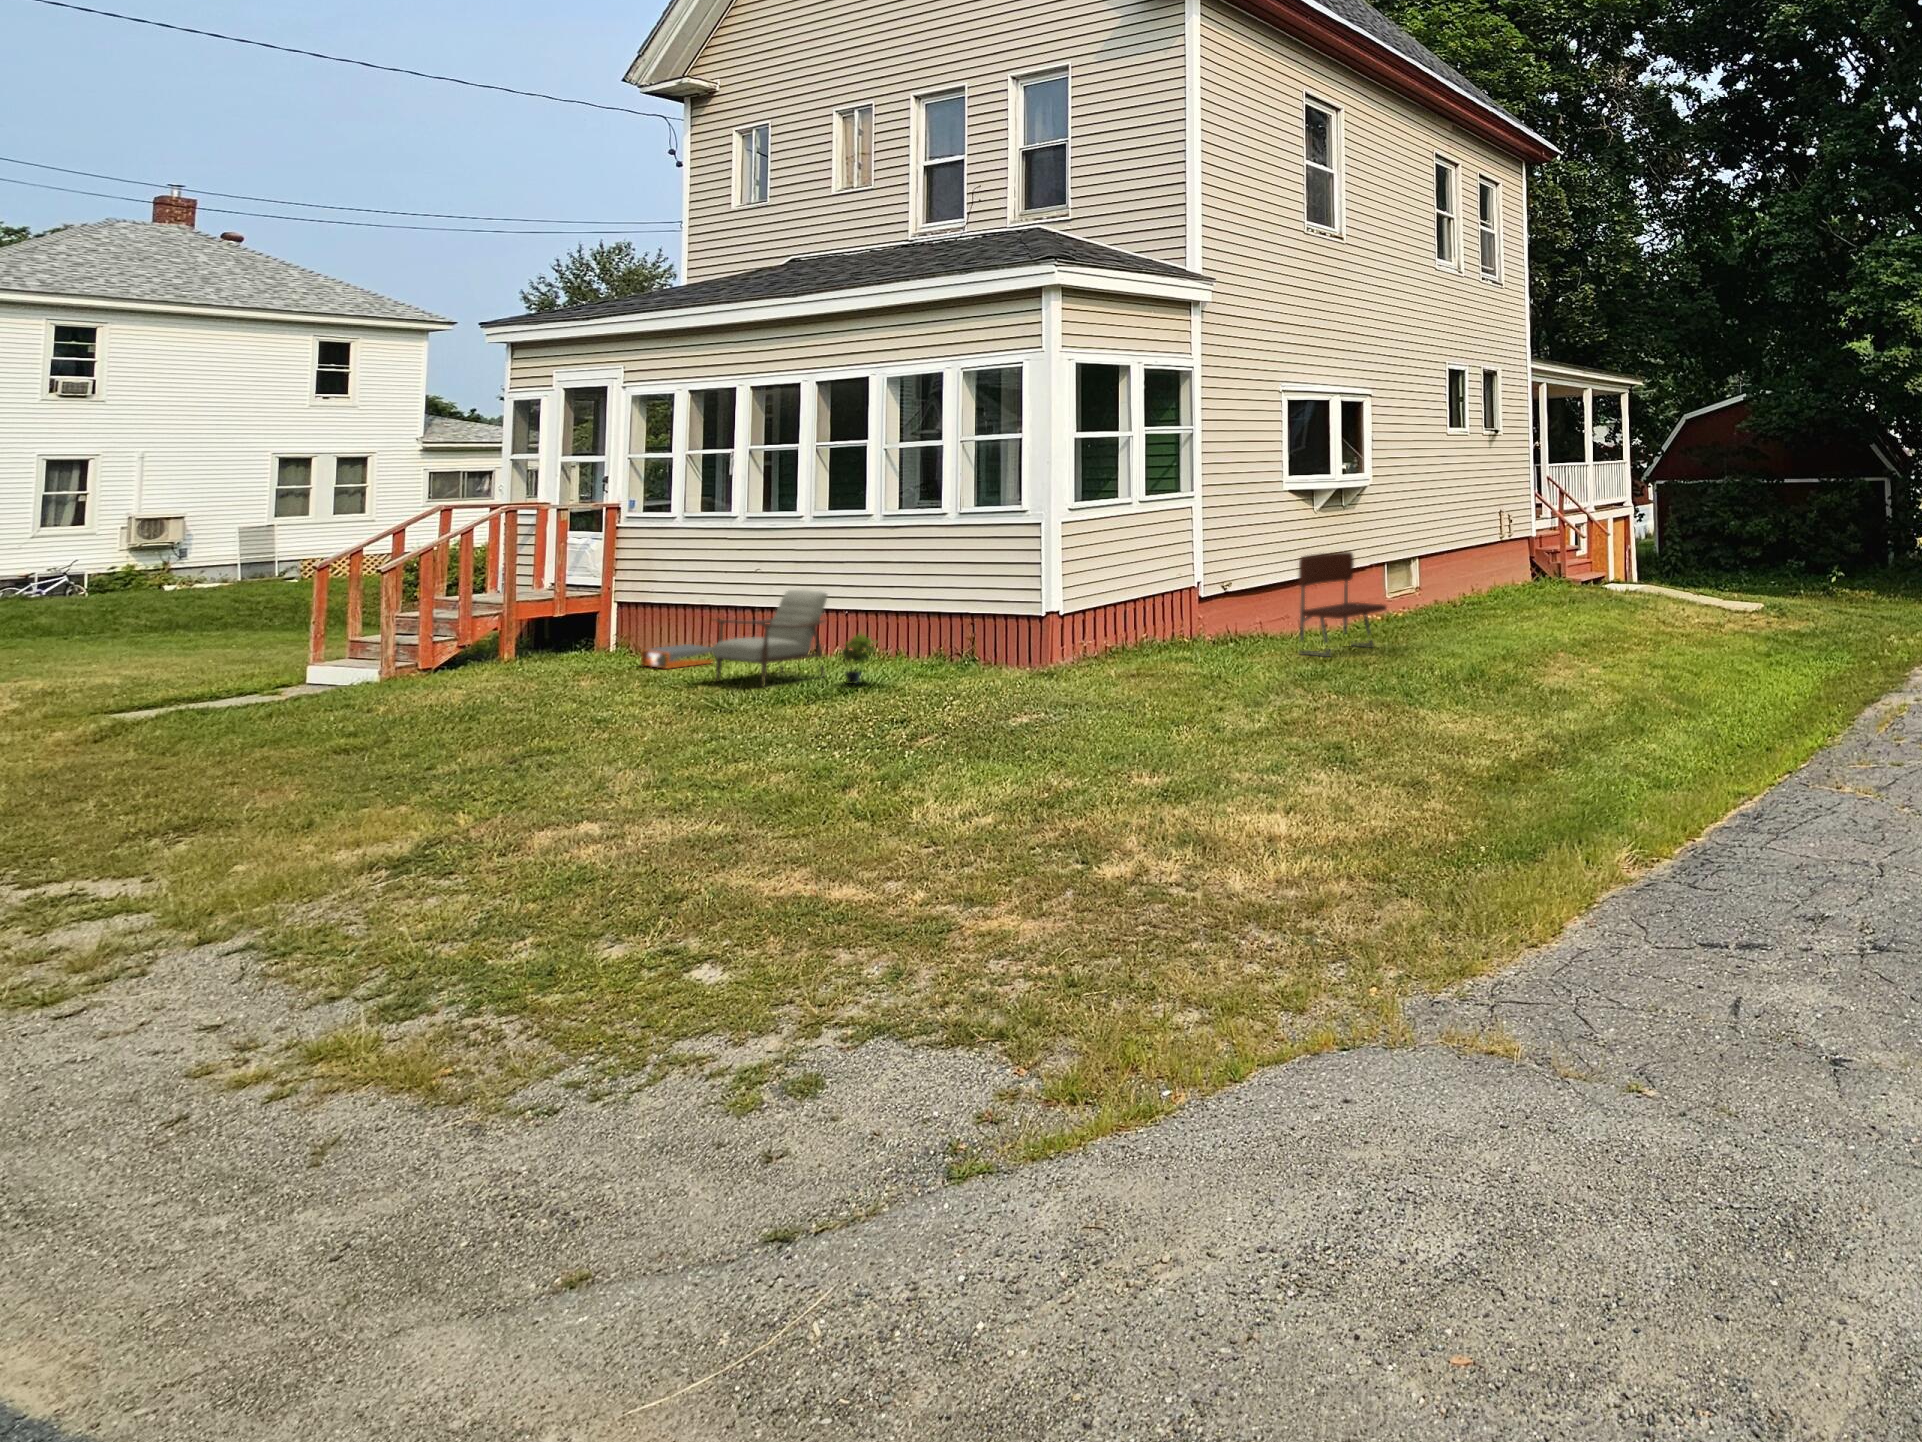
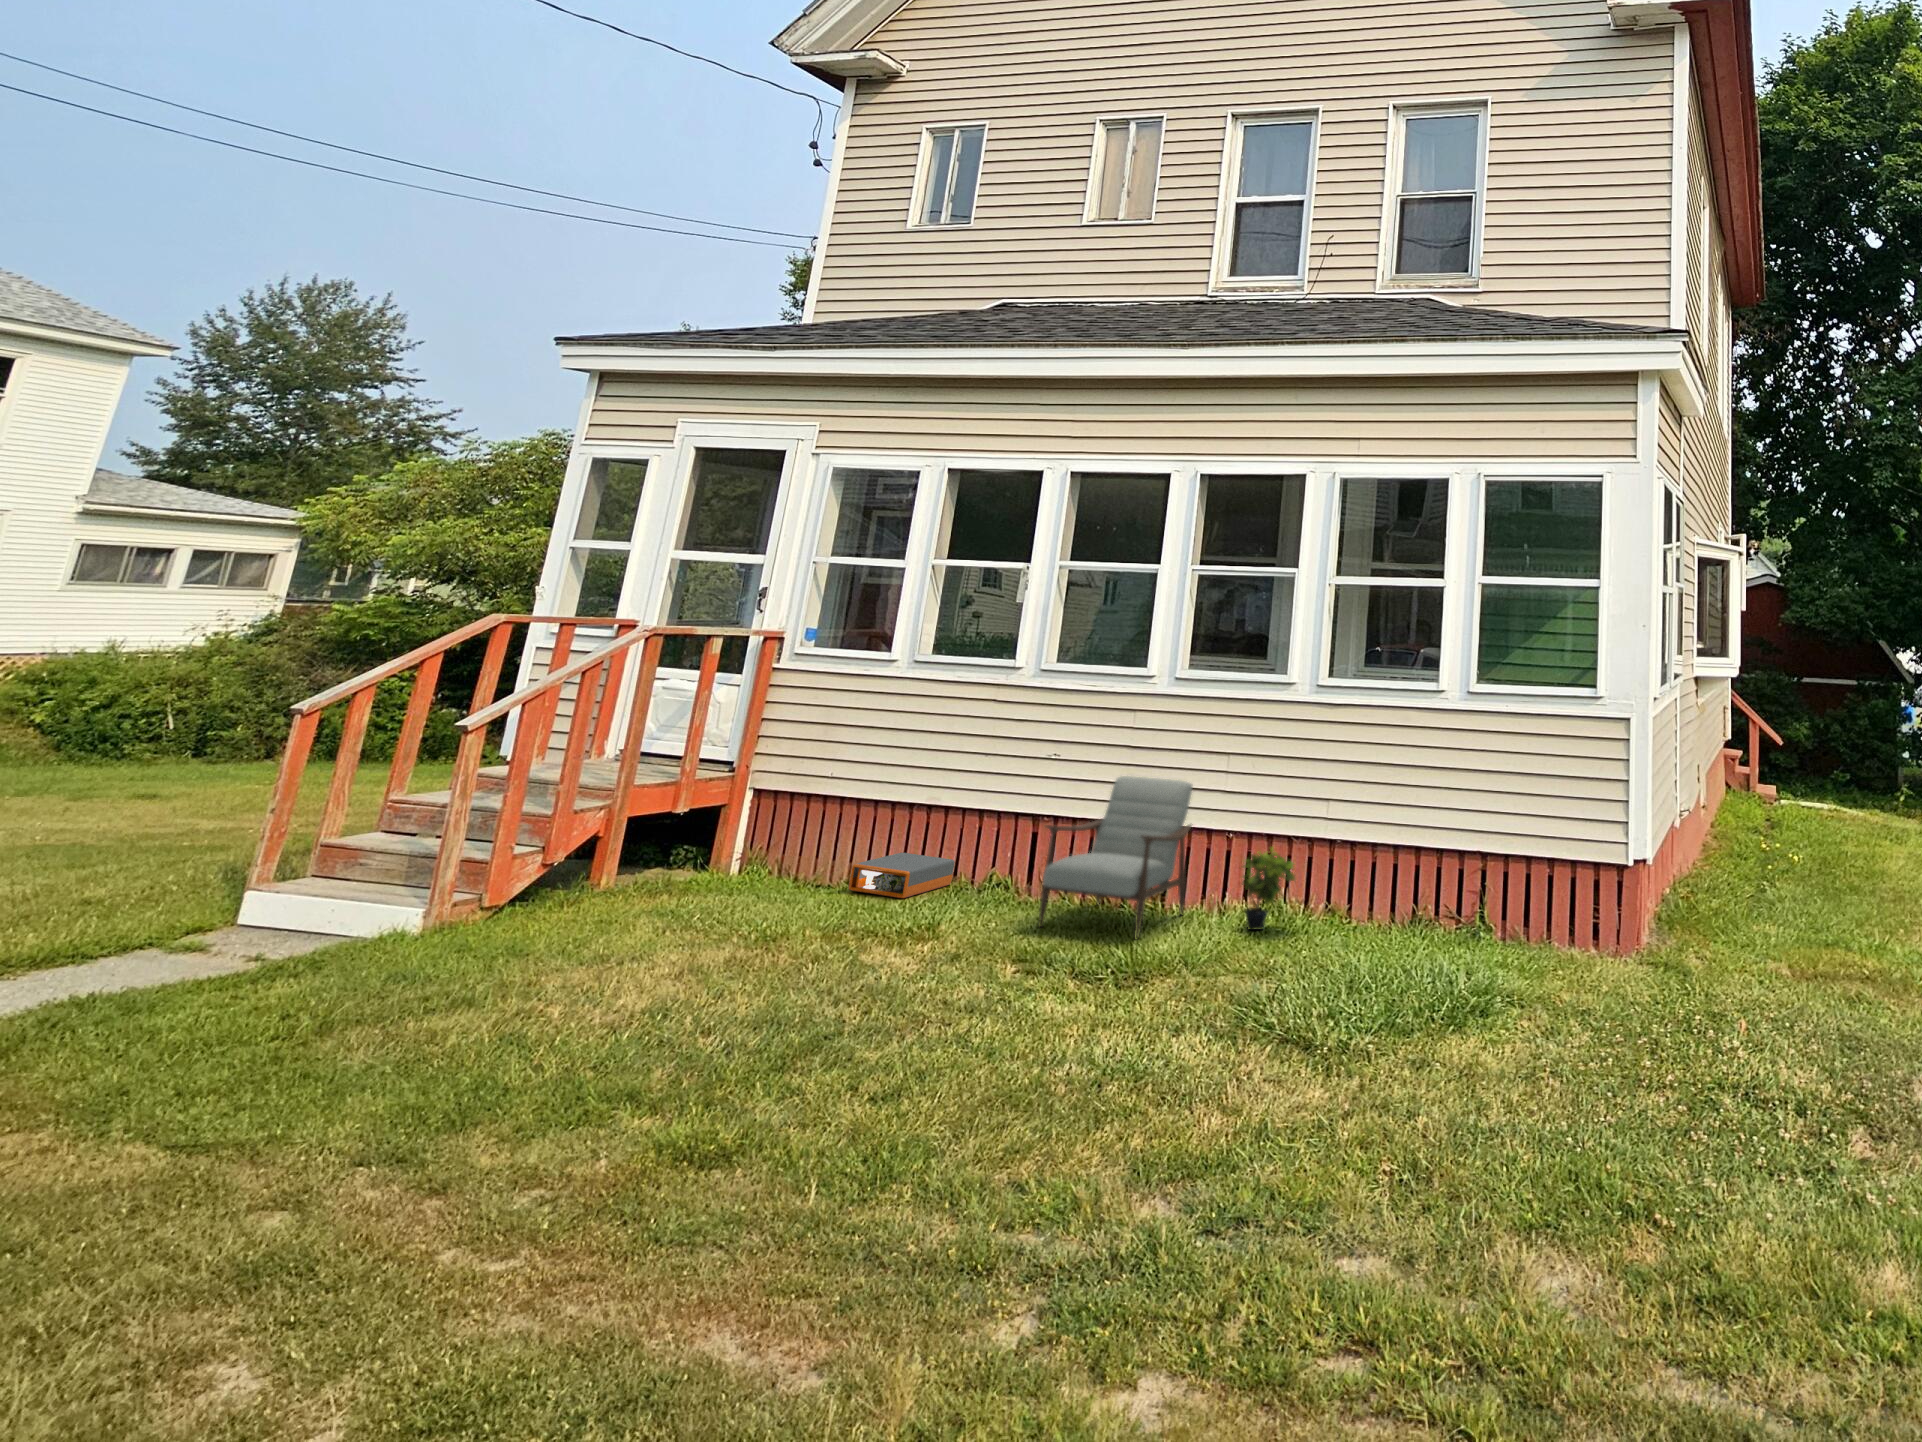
bench: present [1299,552,1386,657] -> none [1702,728,1777,873]

